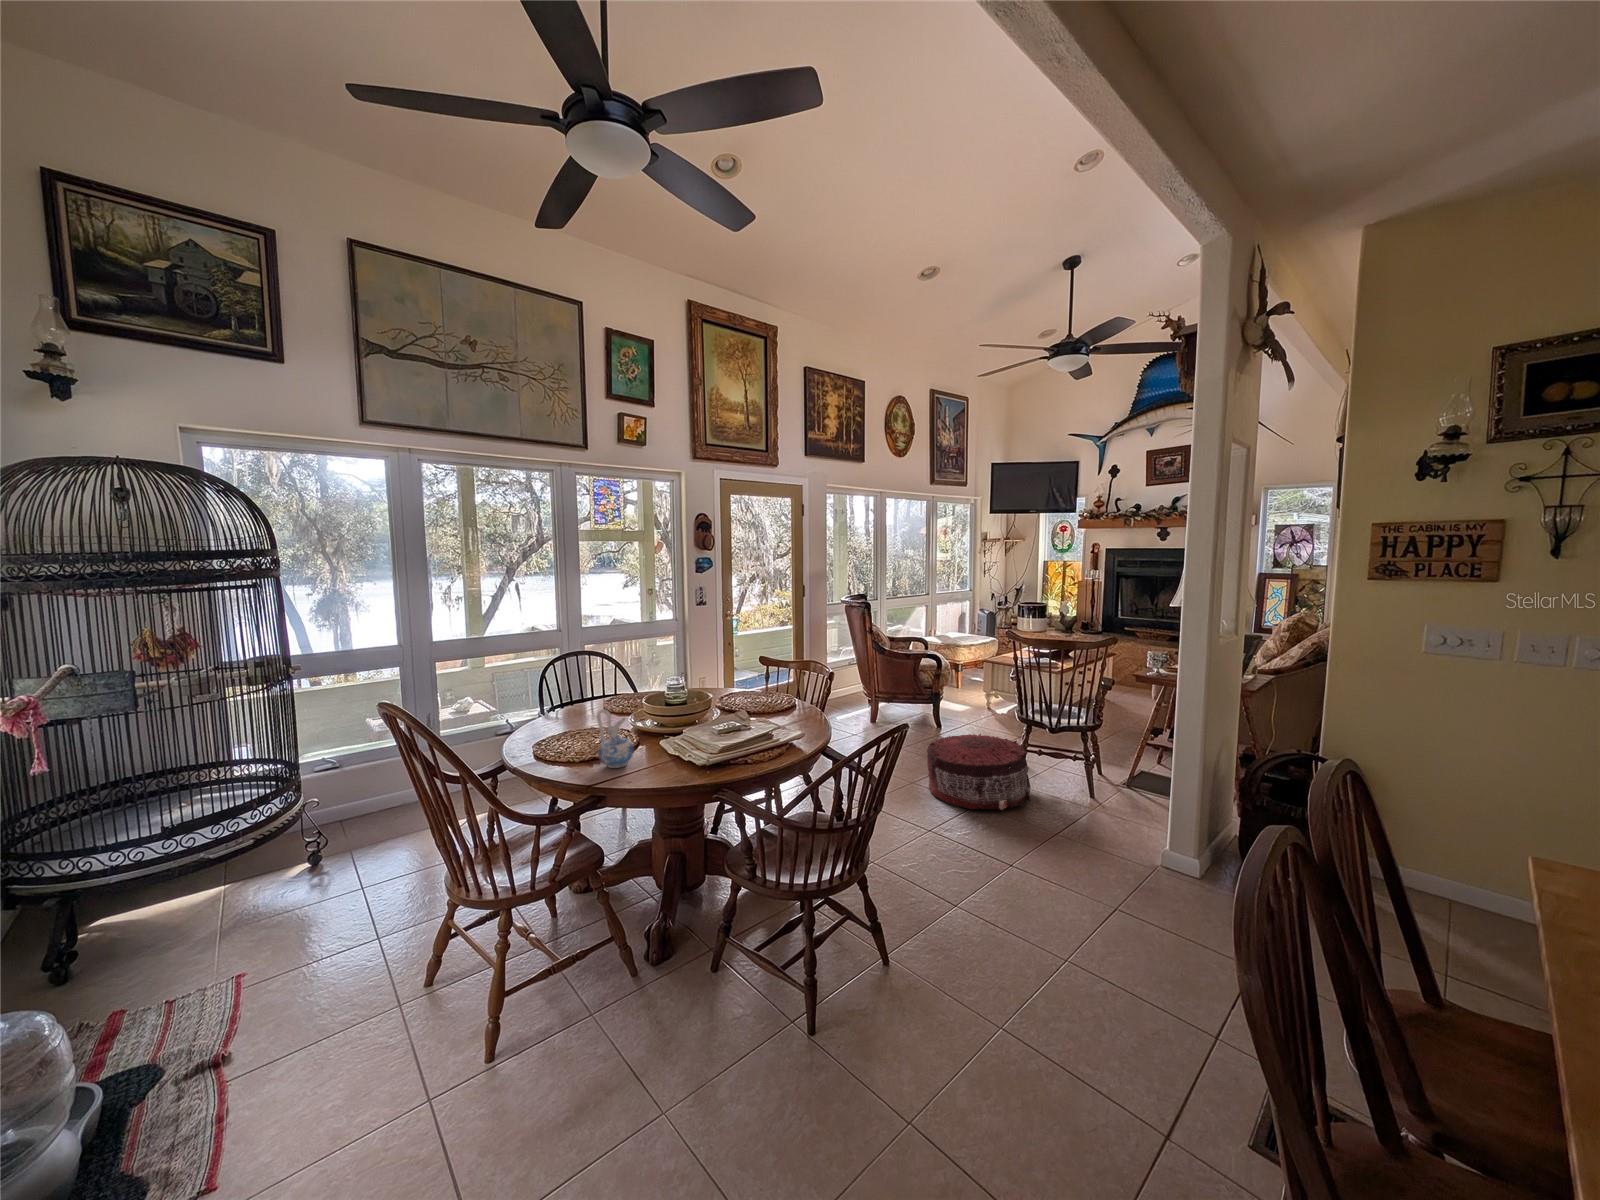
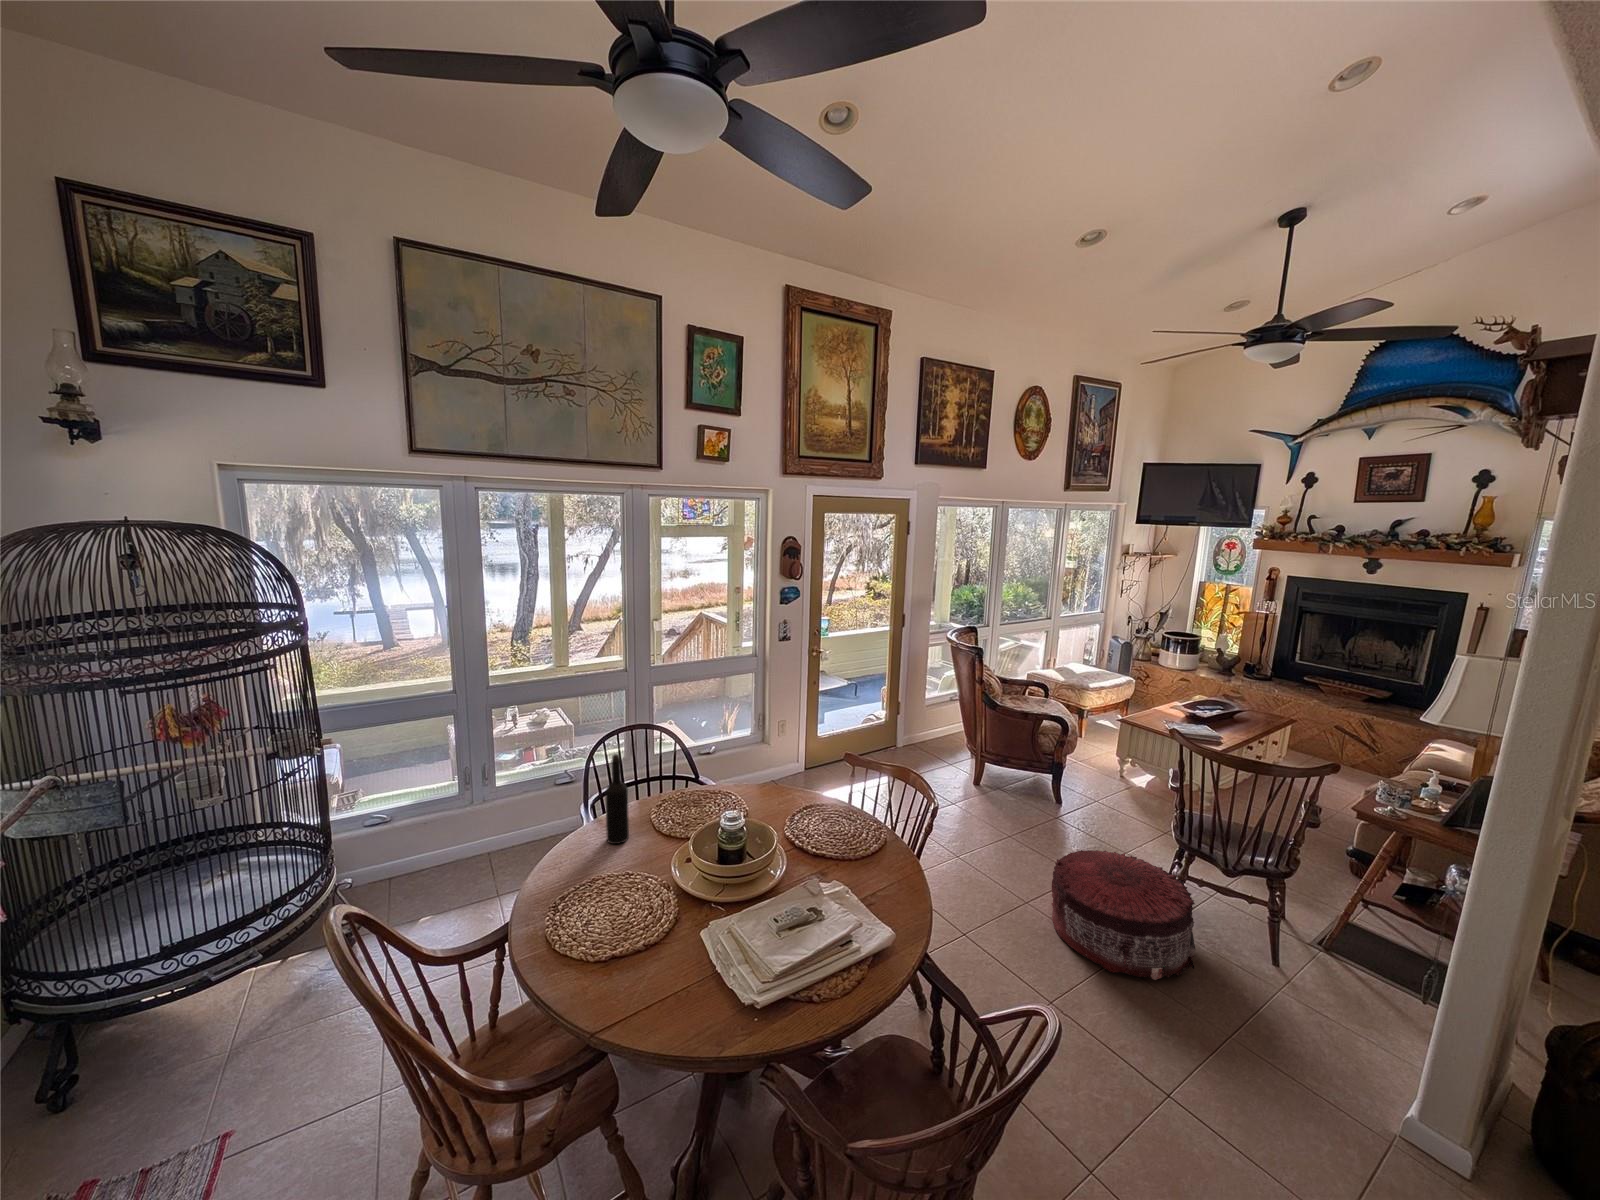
wine bottle: none [567,639,587,711] -> present [606,754,629,844]
ceramic pitcher: present [597,709,634,768] -> none [615,930,663,1015]

